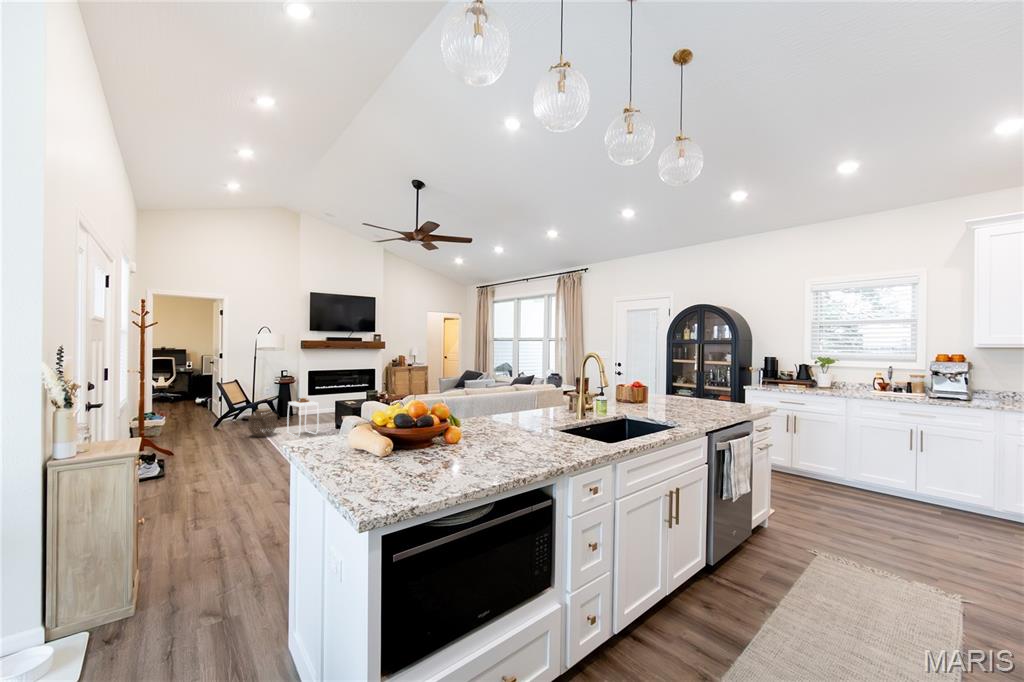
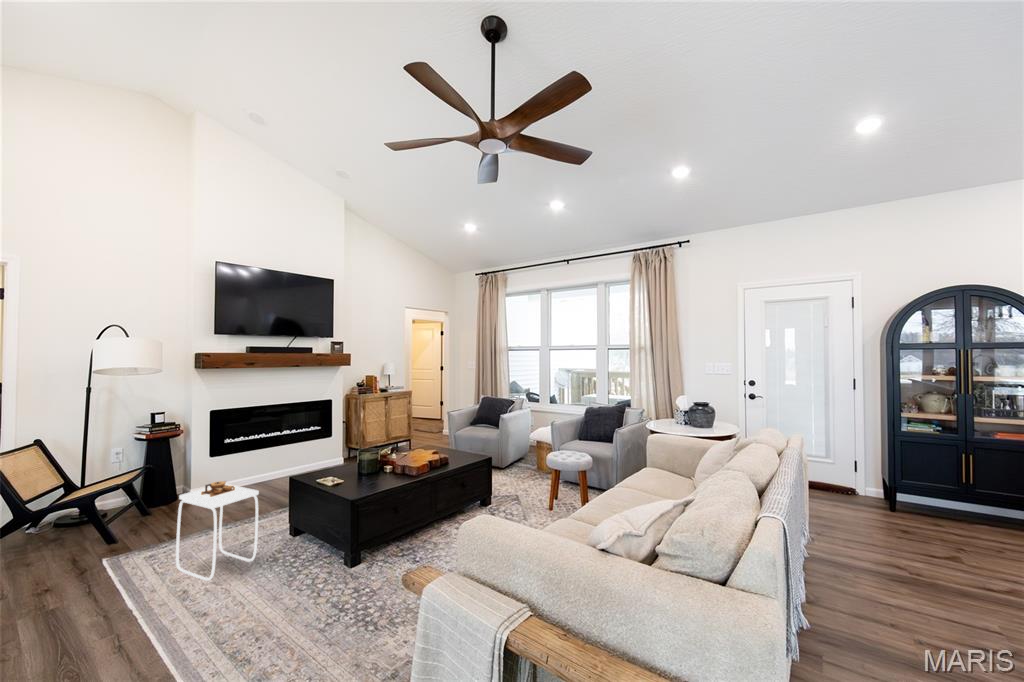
woven basket: present [248,409,277,437] -> none [63,516,149,594]

